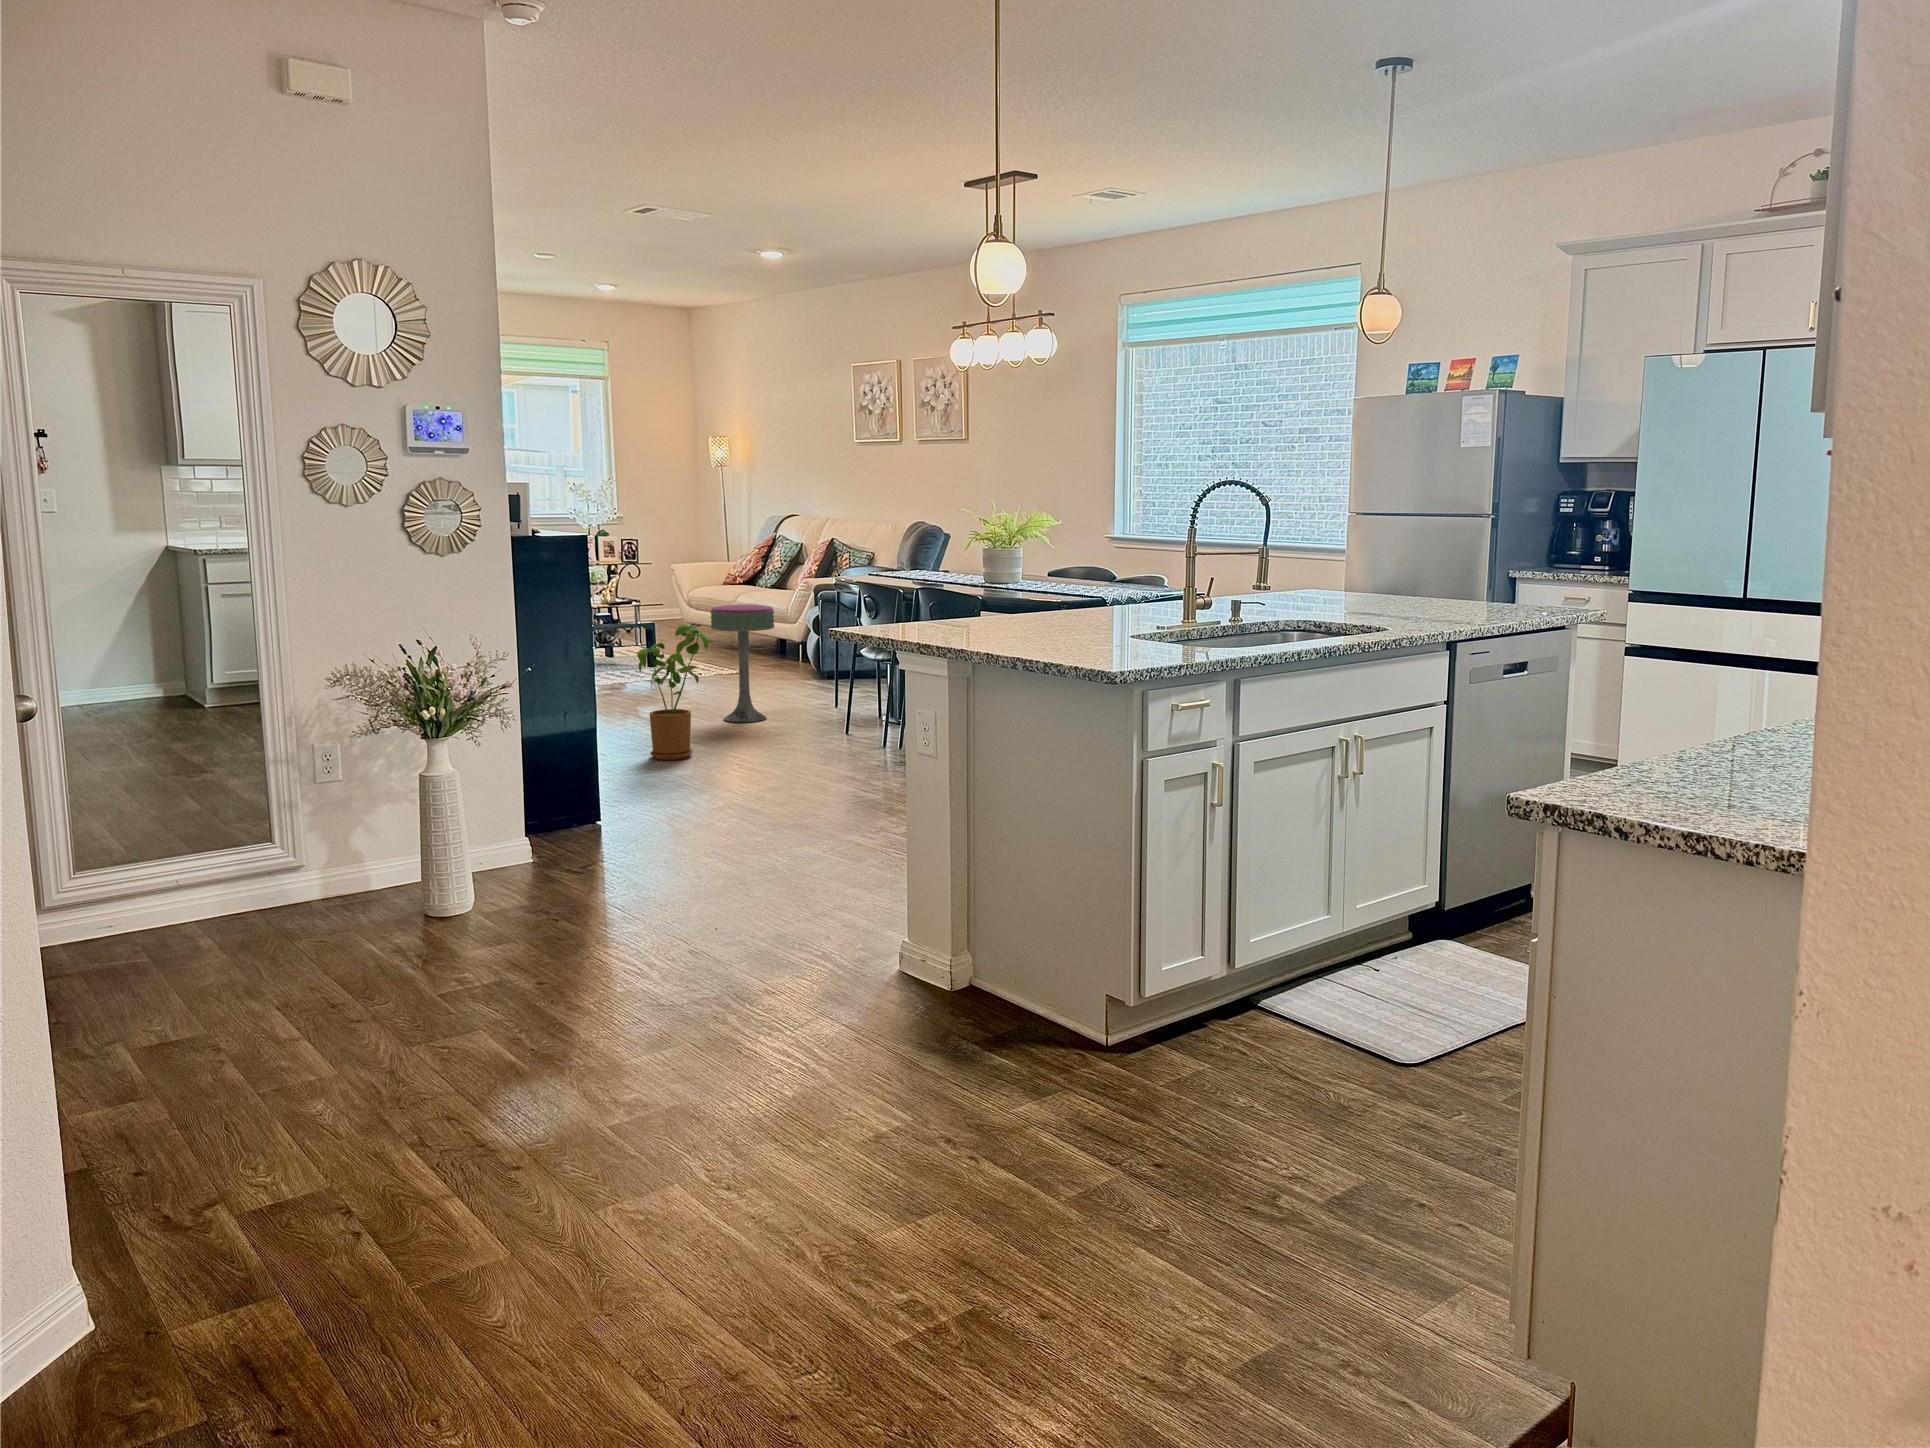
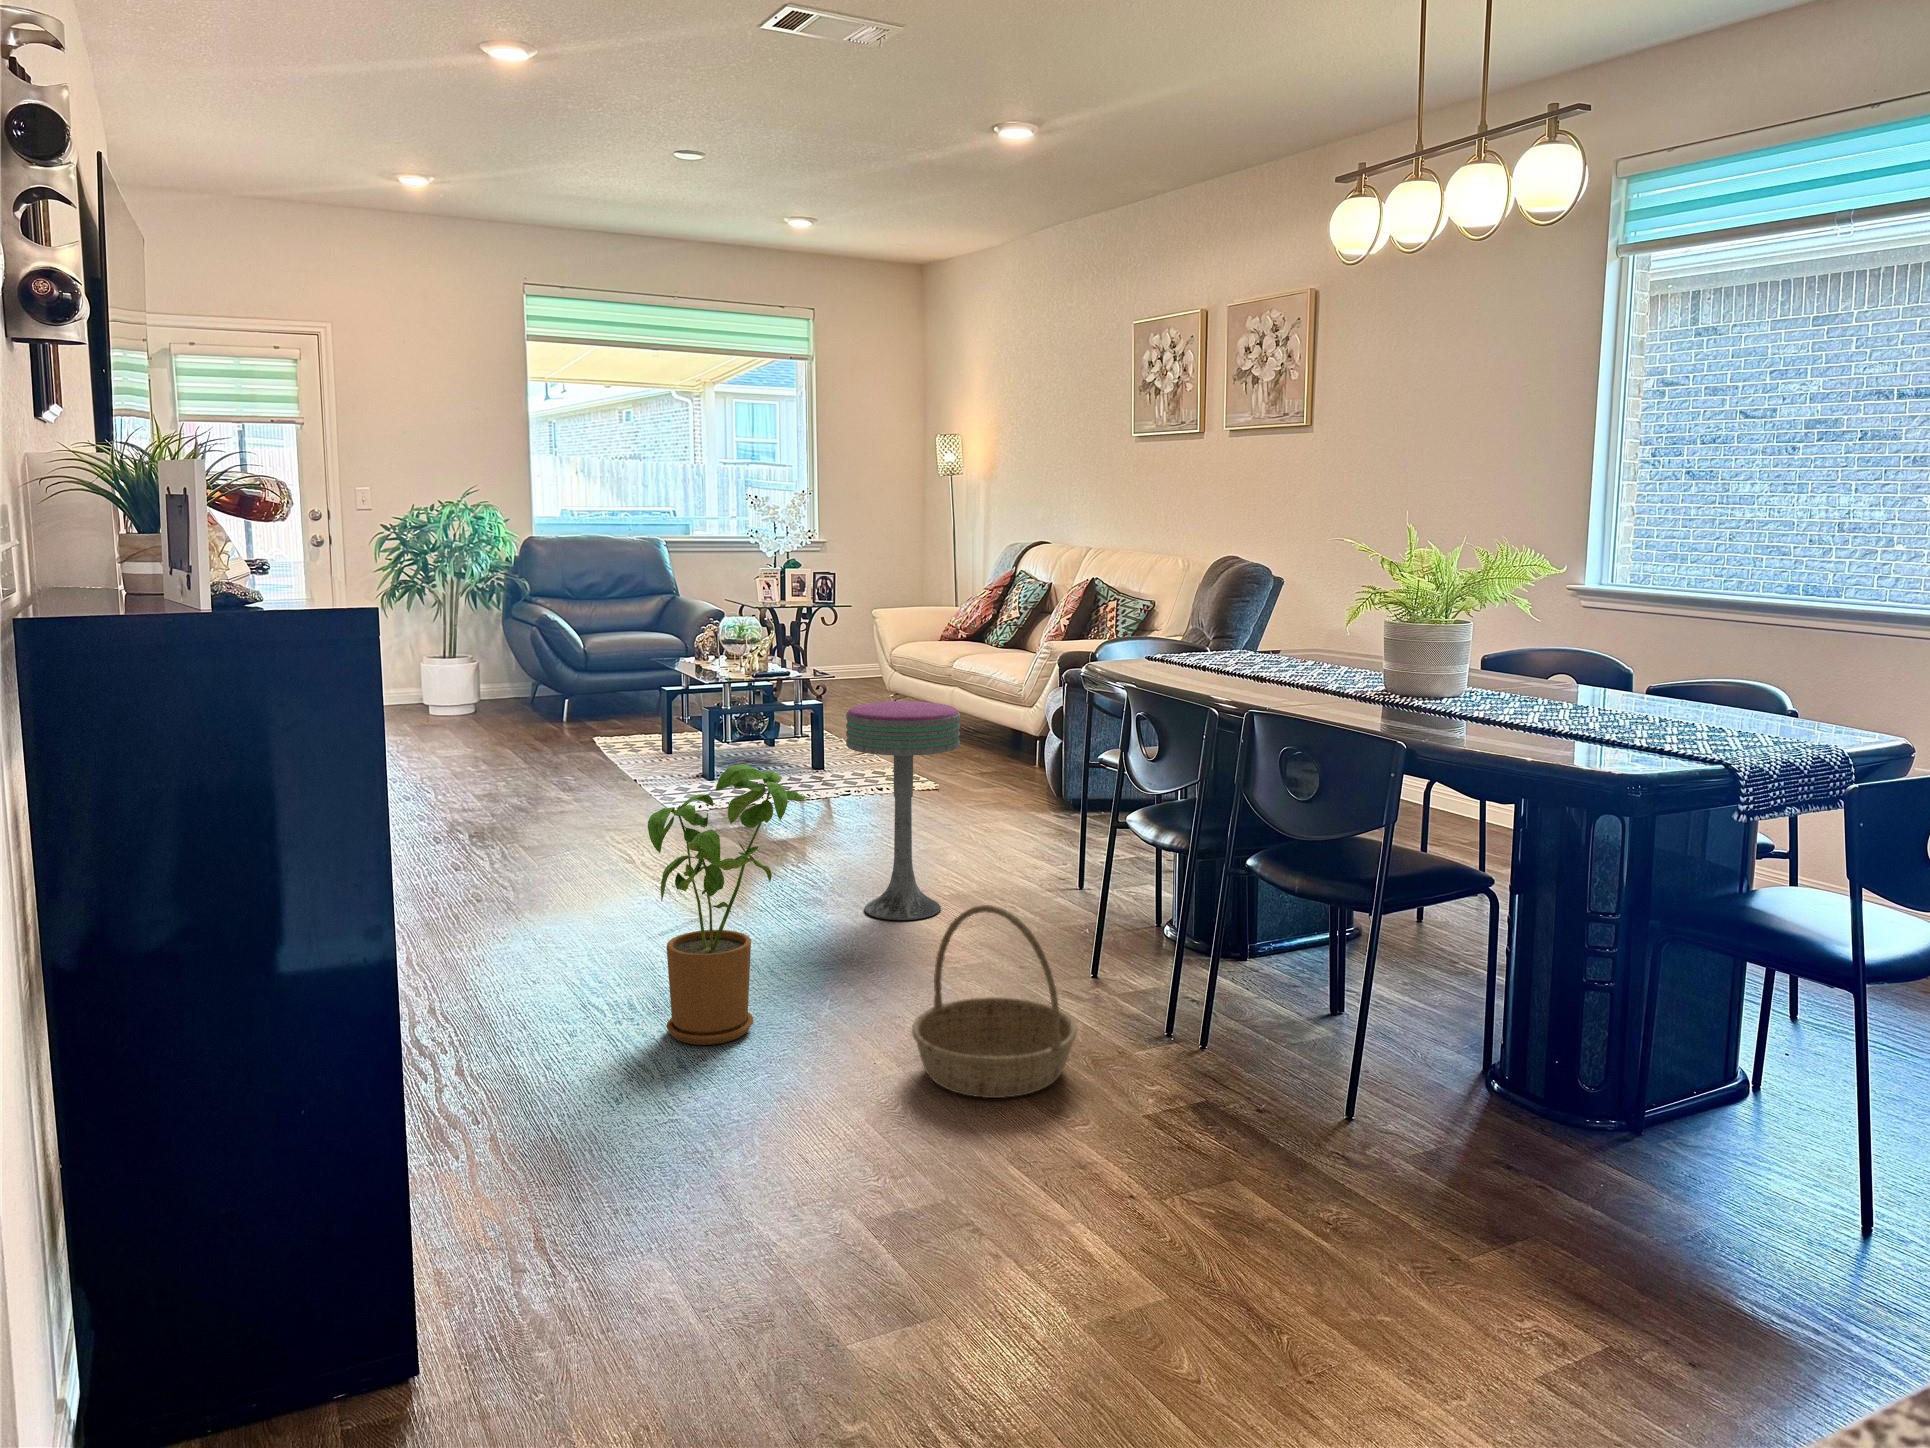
basket: none [776,682,853,765] -> present [912,905,1077,1098]

